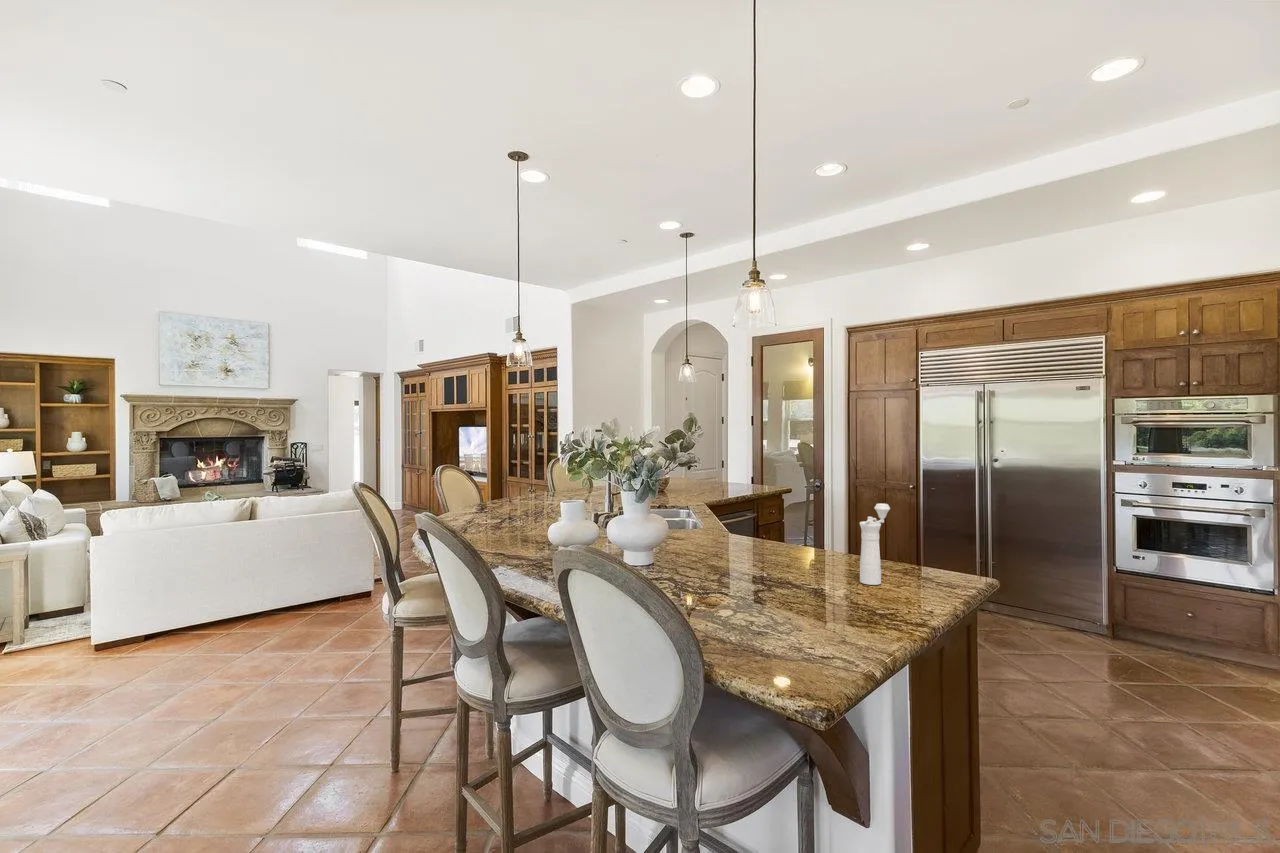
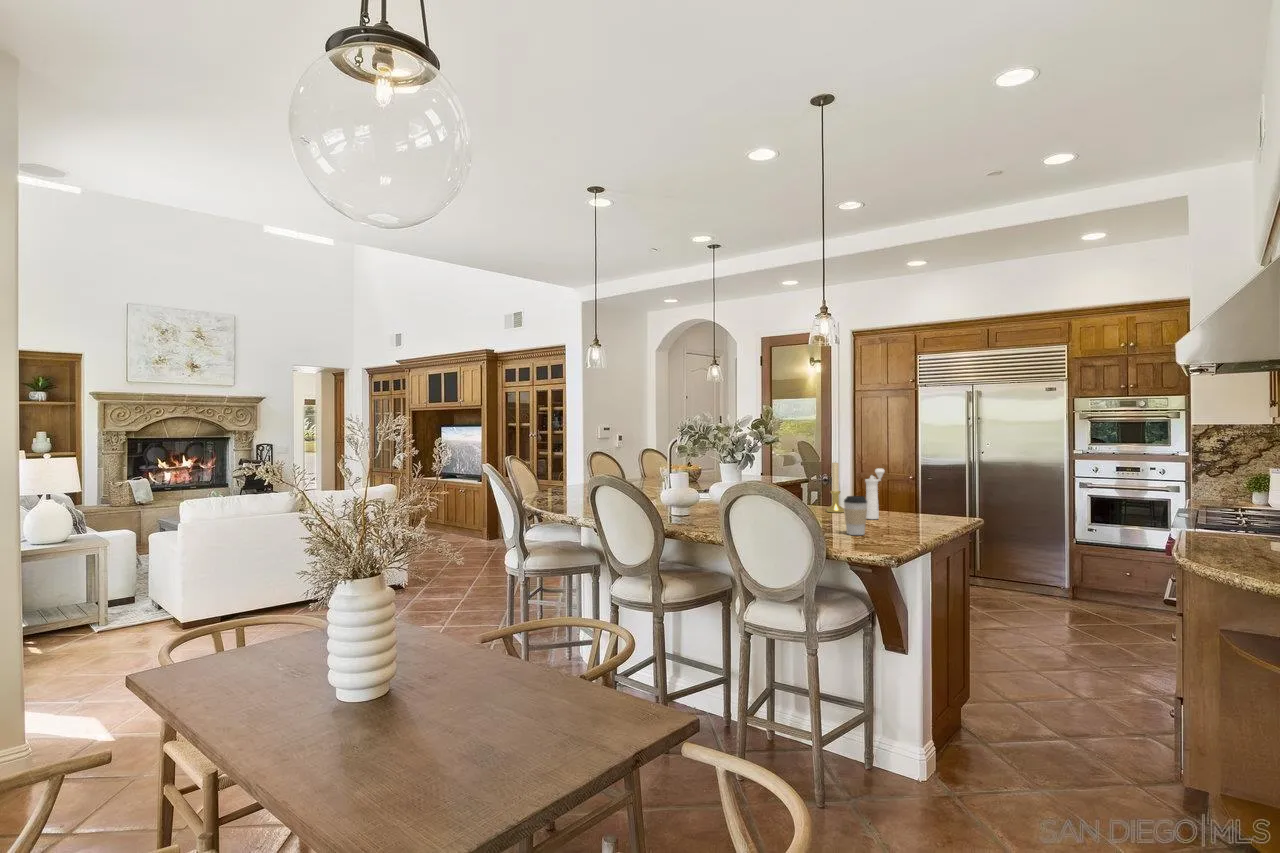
candle holder: none [804,488,830,564] -> present [827,463,844,513]
coffee cup: none [821,567,863,642] -> present [844,496,867,535]

